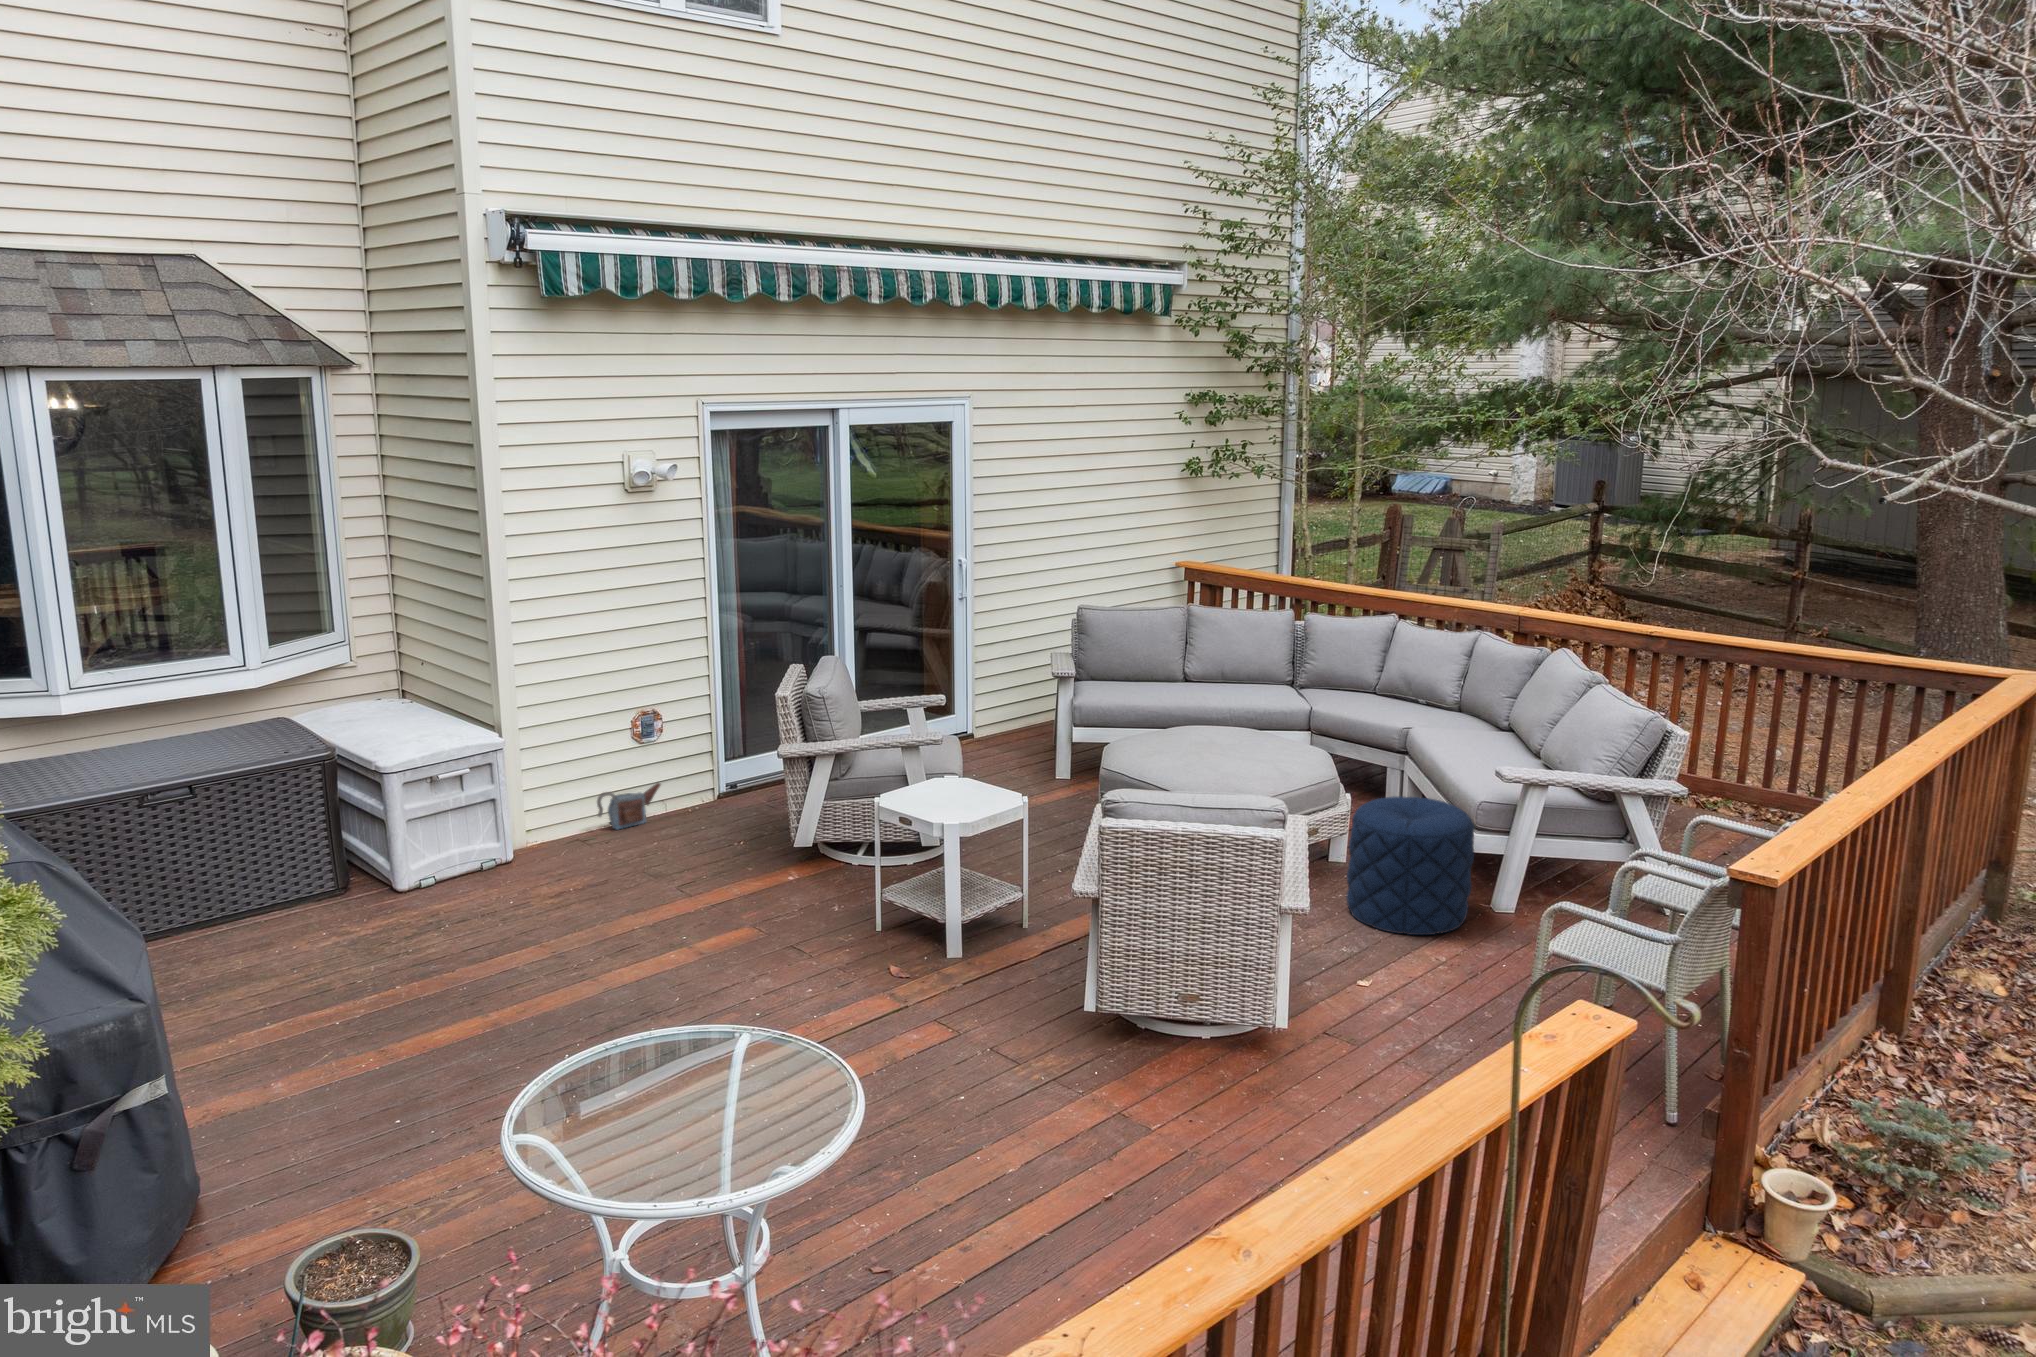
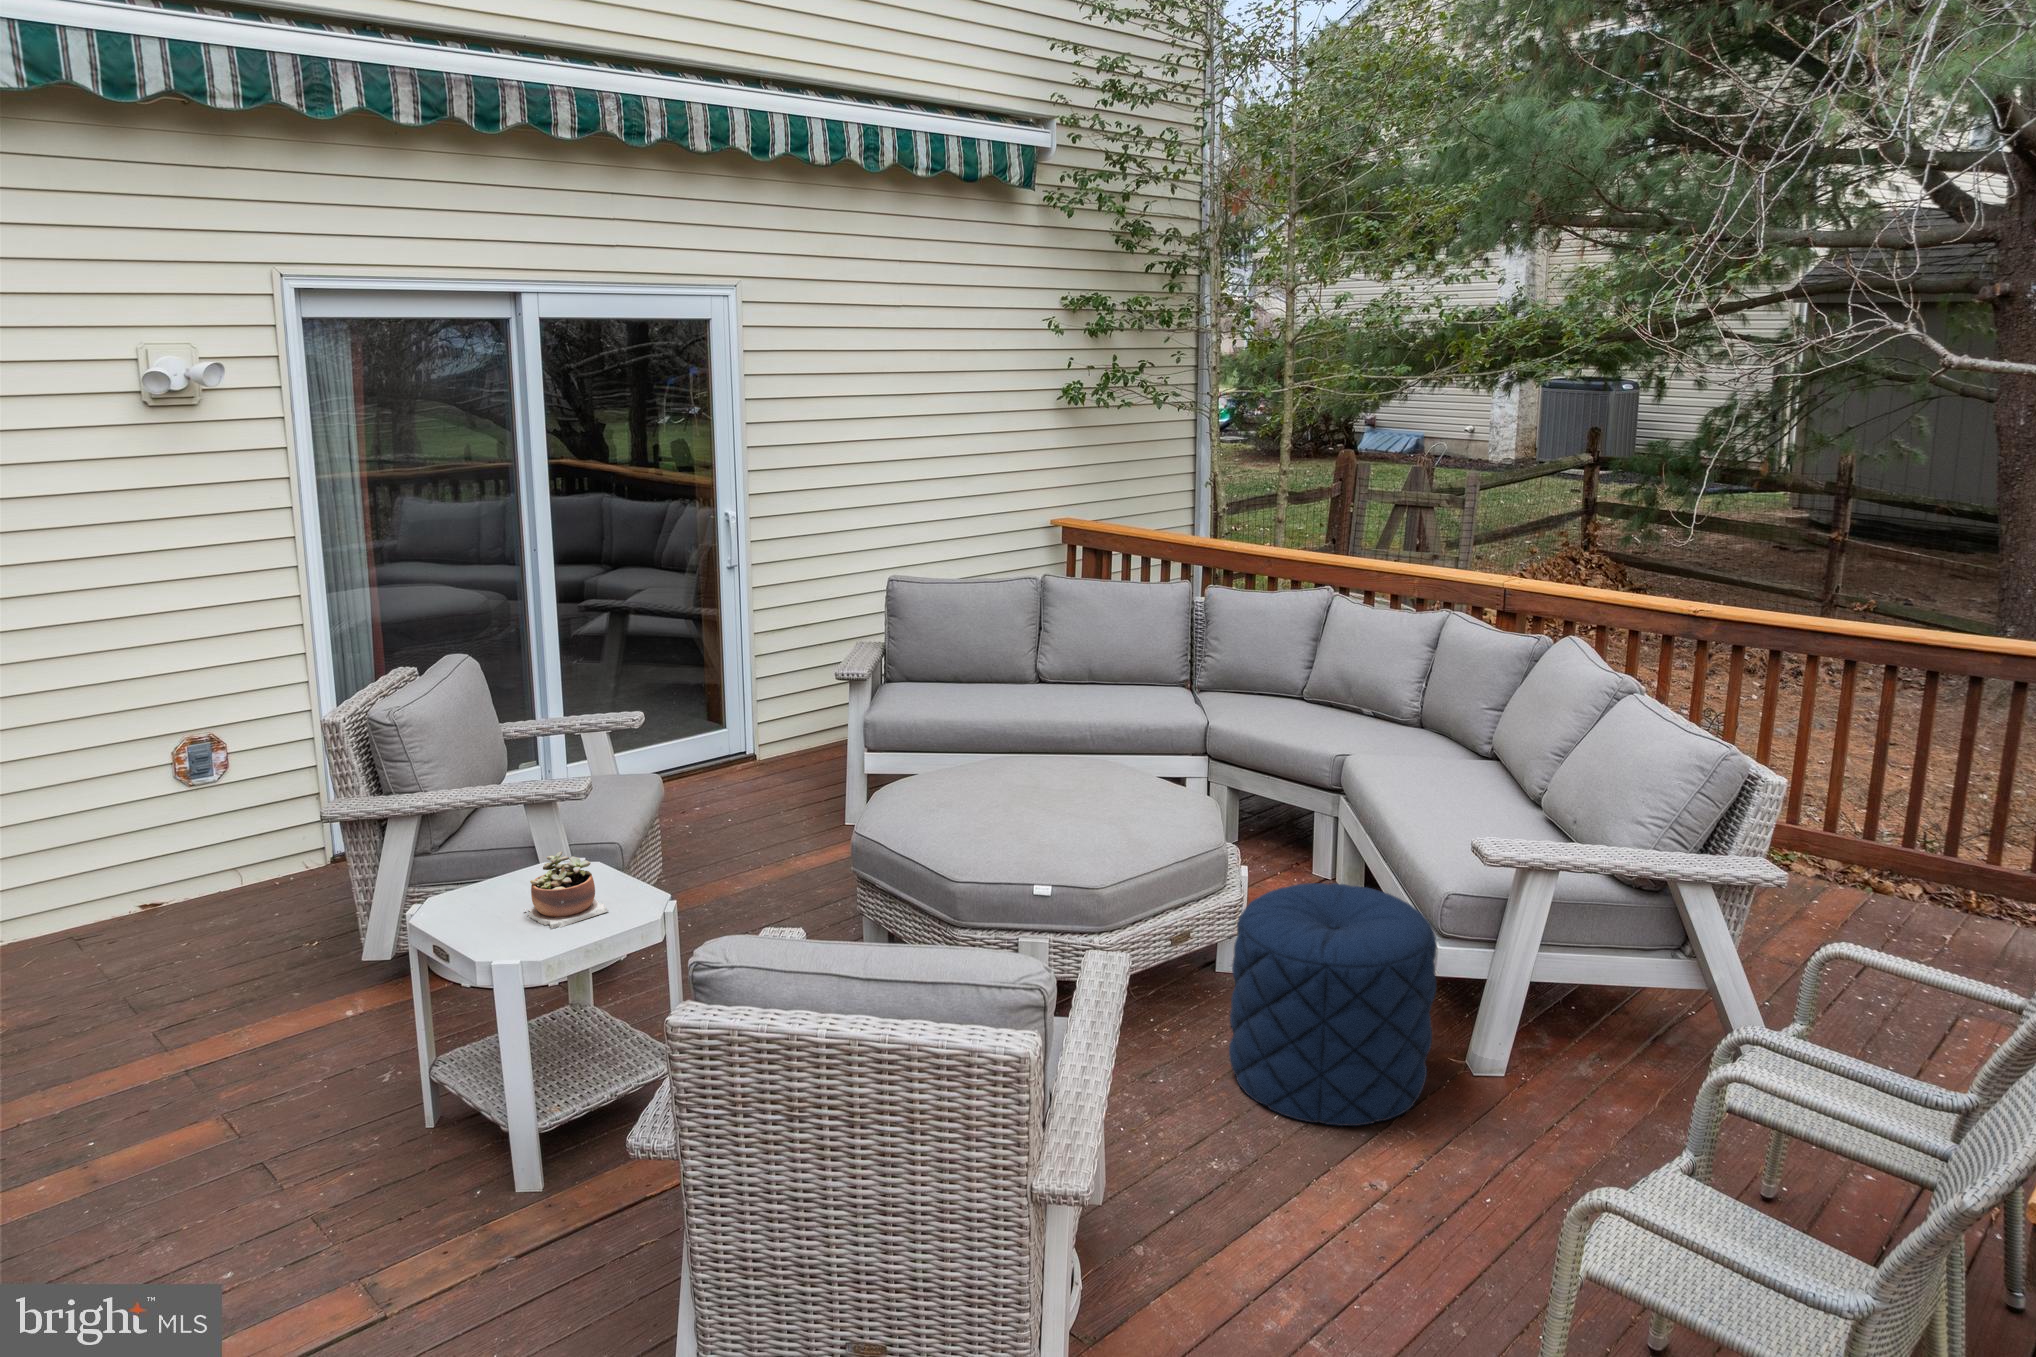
succulent plant: none [939,766,989,809] -> present [524,851,609,929]
watering can: present [597,783,660,830] -> none [109,846,229,922]

